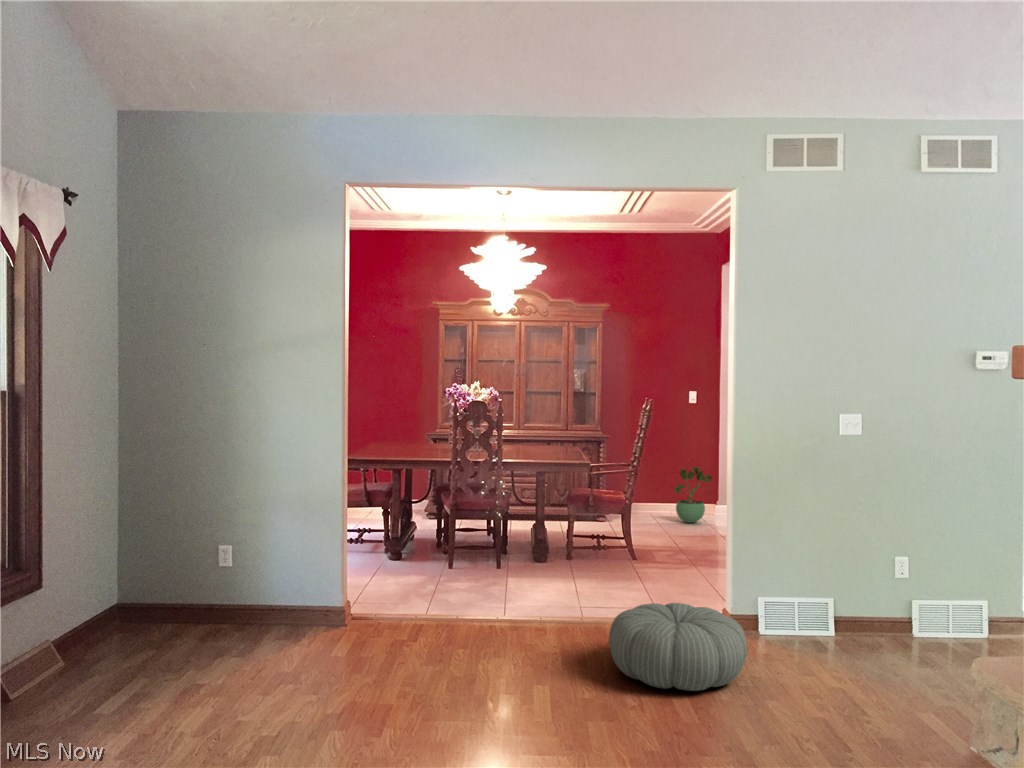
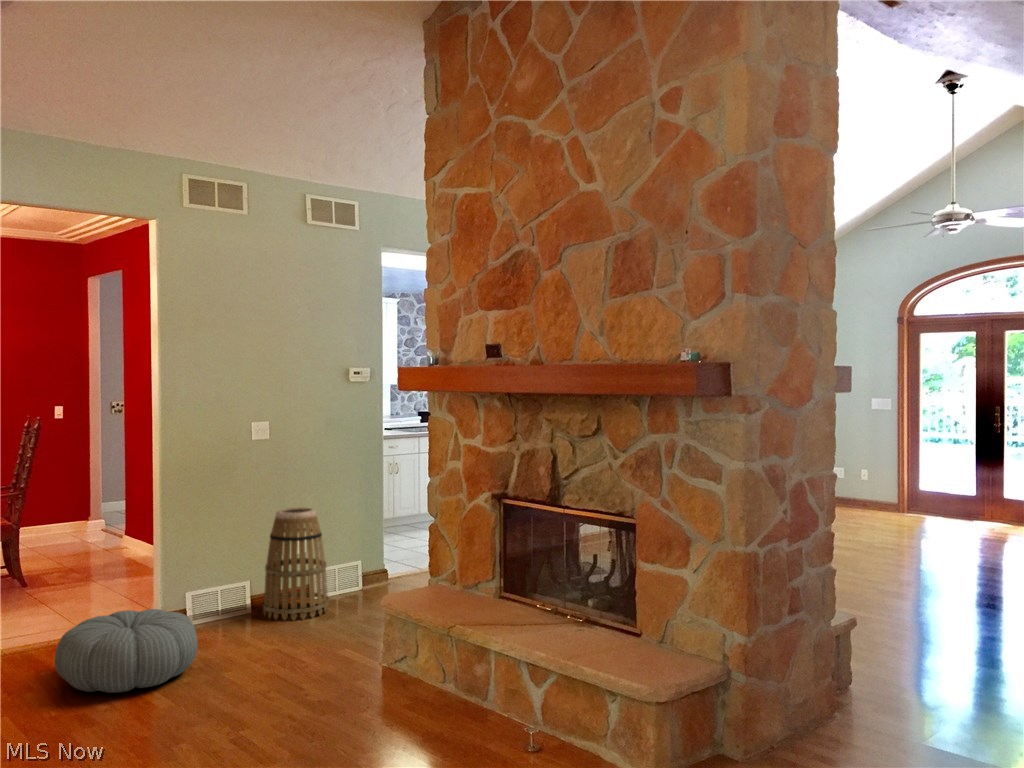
potted plant: present [674,467,712,523] -> none [44,483,86,542]
basket: none [846,520,930,660] -> present [263,507,329,620]

